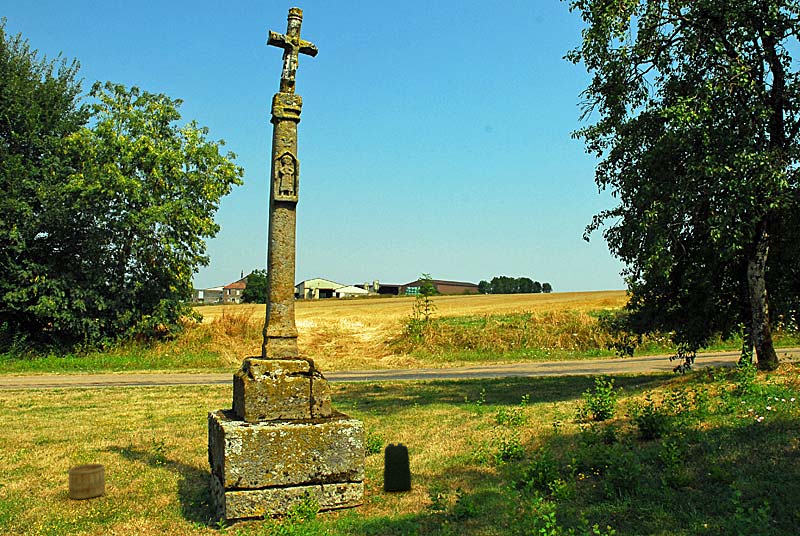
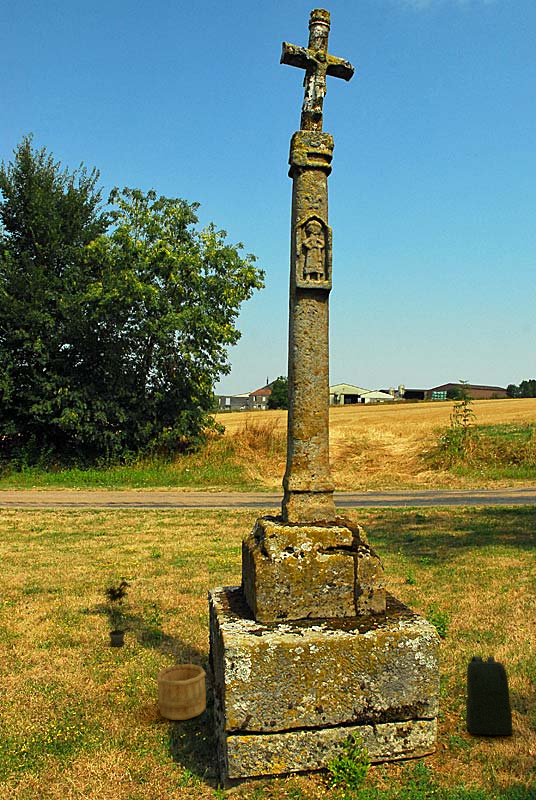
potted plant: none [118,415,142,469] -> present [104,578,131,647]
wooden bucket: present [67,464,105,499] -> present [156,664,206,720]

